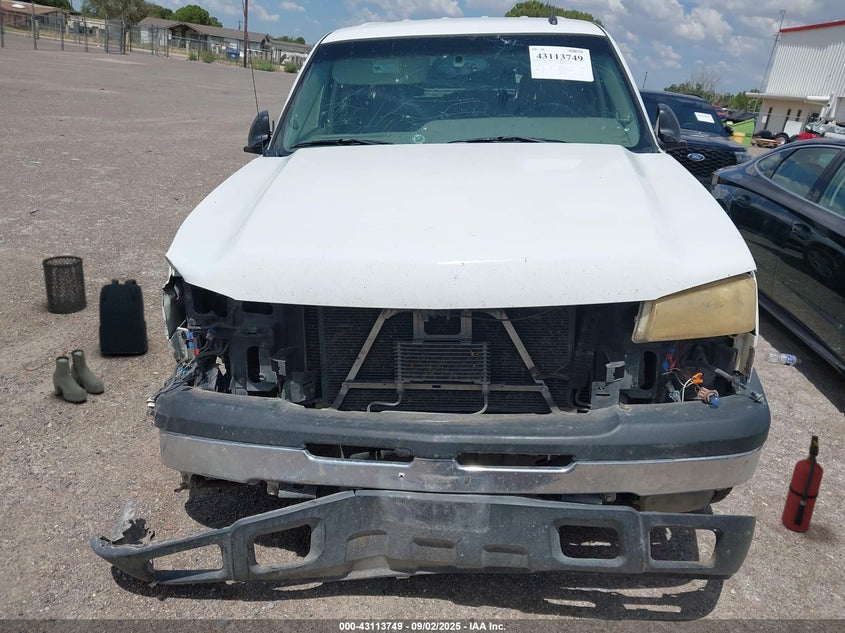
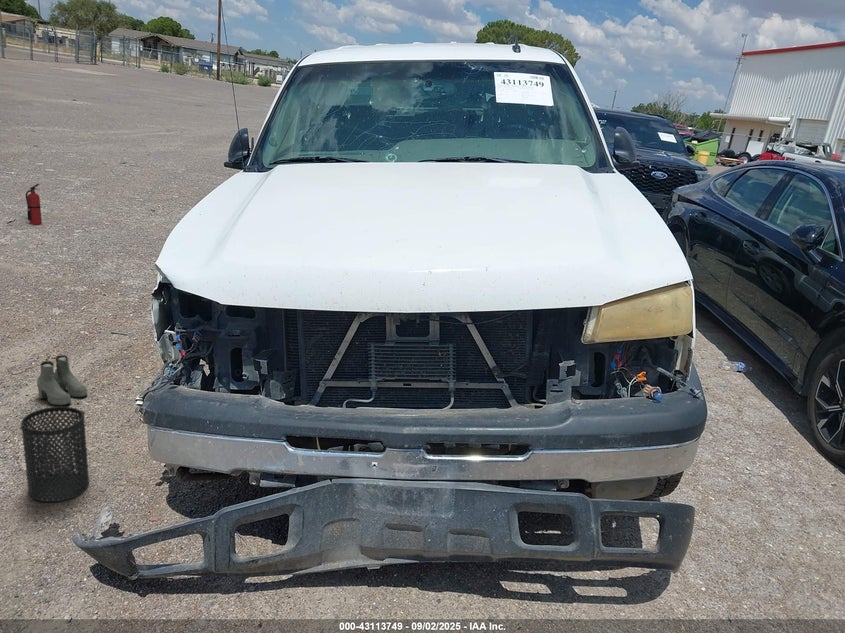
trash can: present [42,256,87,313] -> present [20,407,89,502]
backpack: present [99,279,148,354] -> none [81,287,129,361]
fire extinguisher: present [781,435,823,531] -> present [26,184,42,225]

